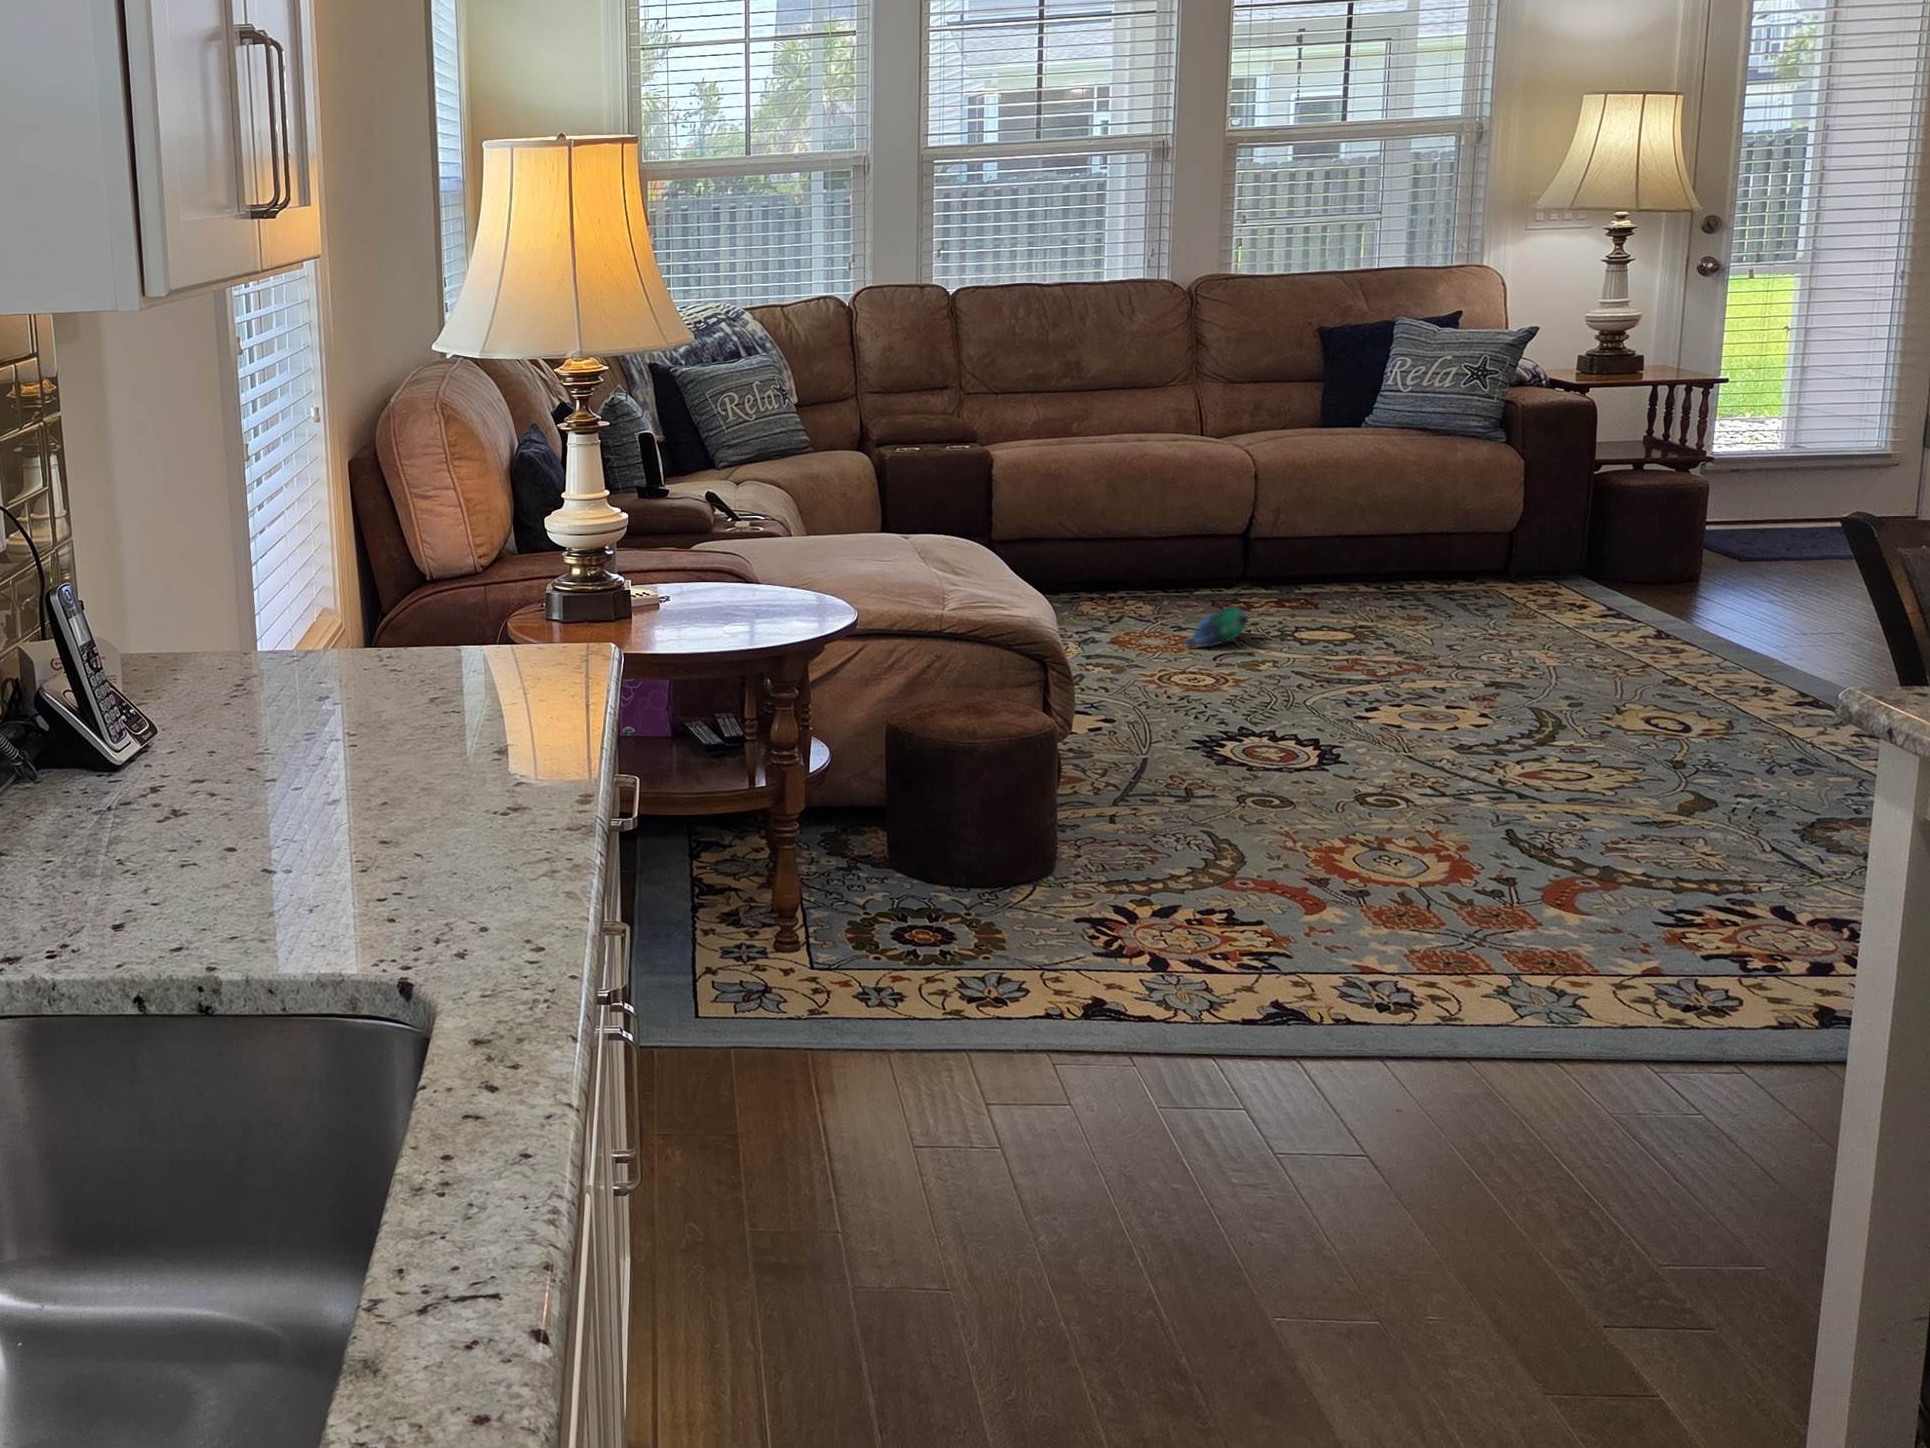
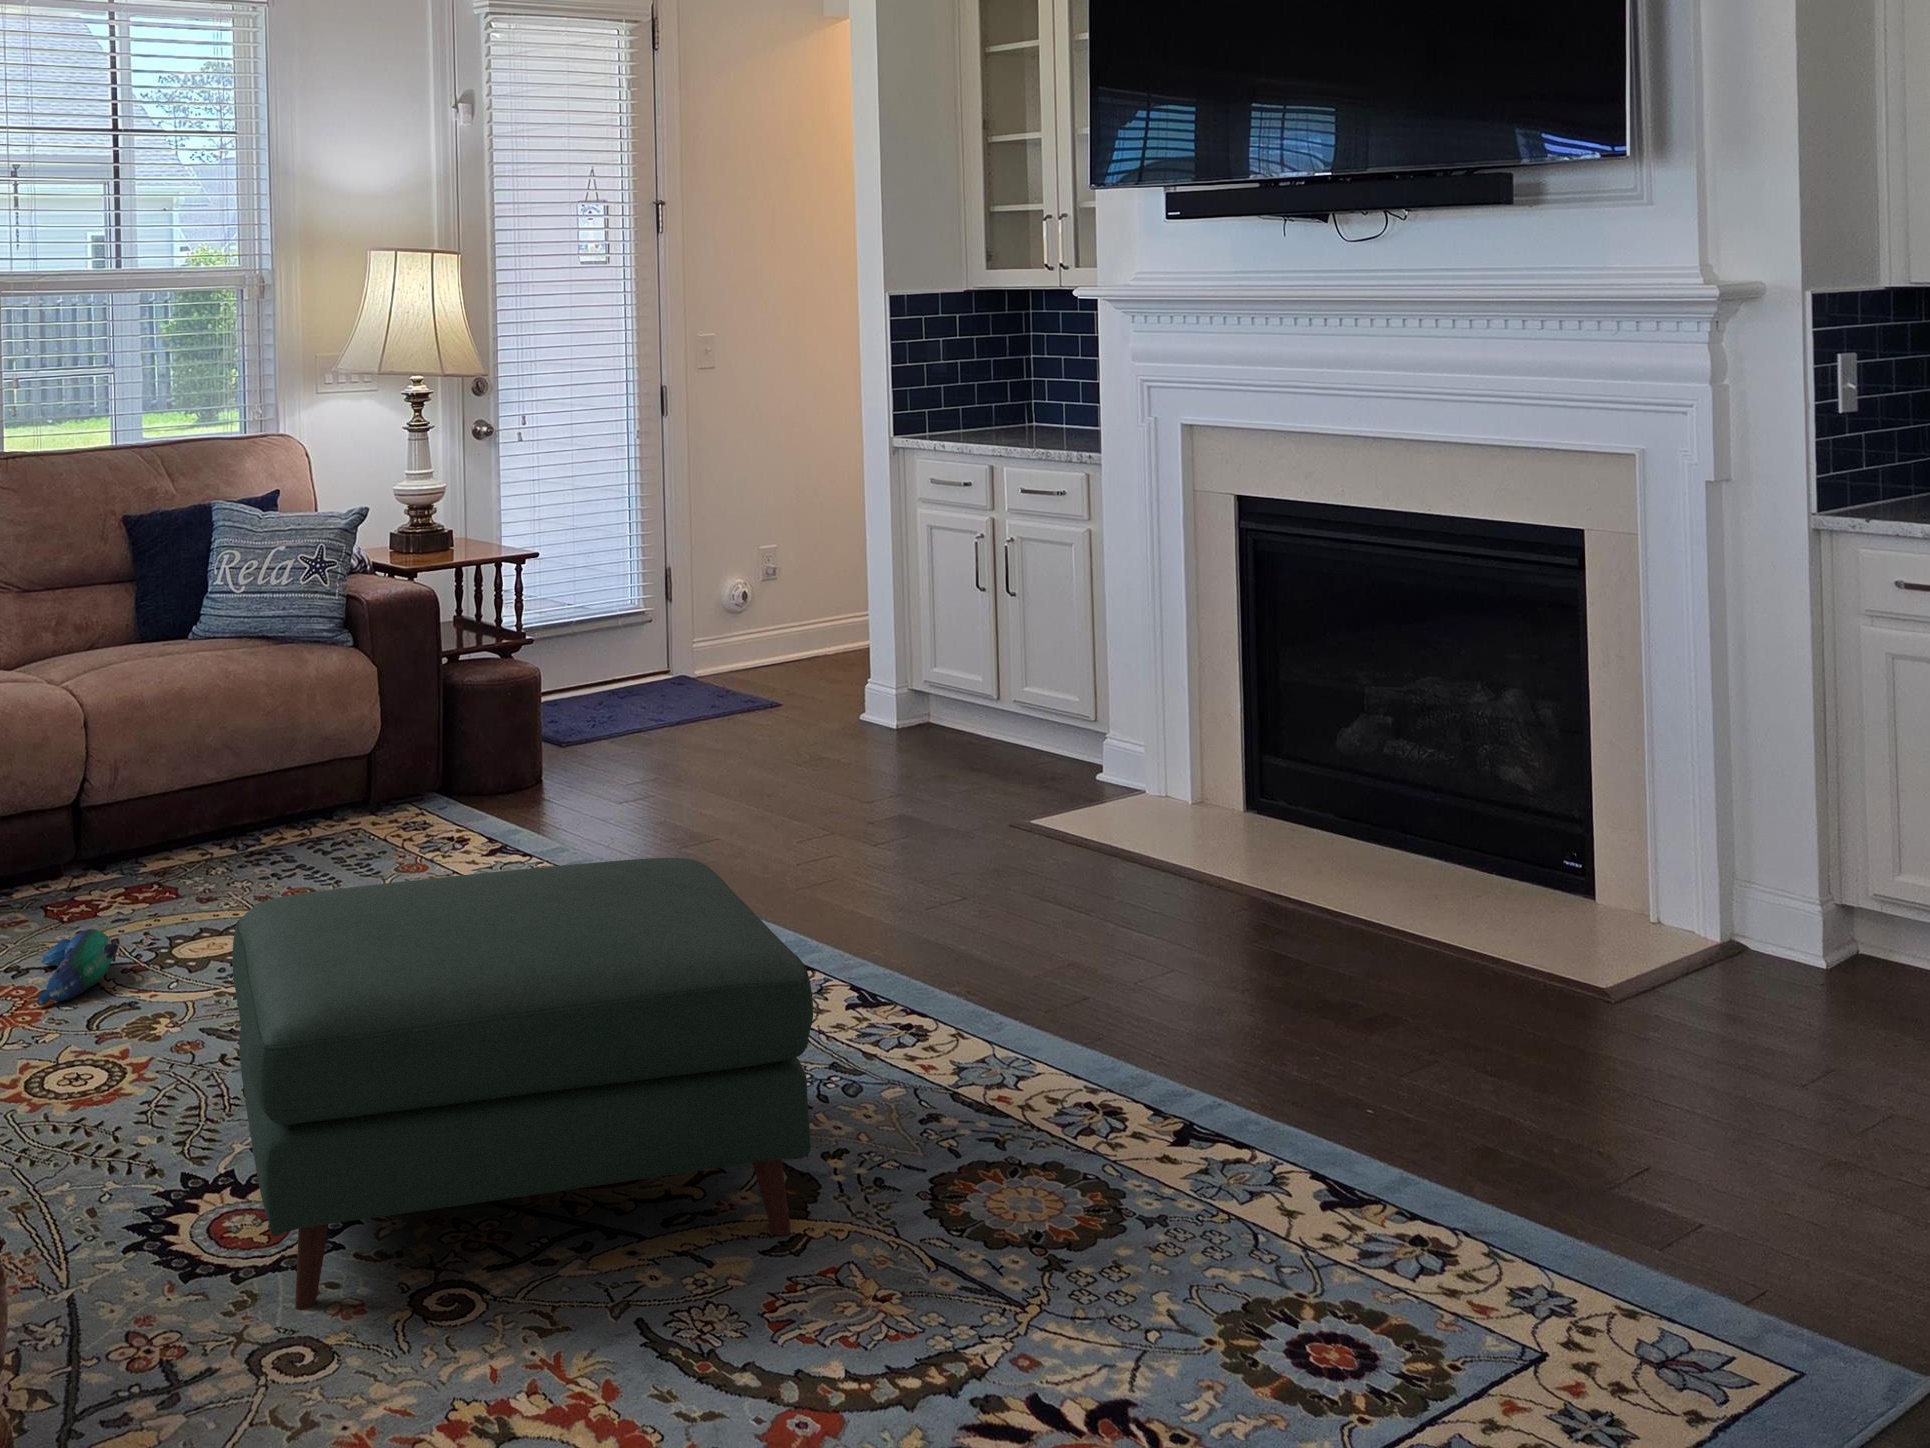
ottoman: none [1265,563,1708,831] -> present [232,858,813,1310]

